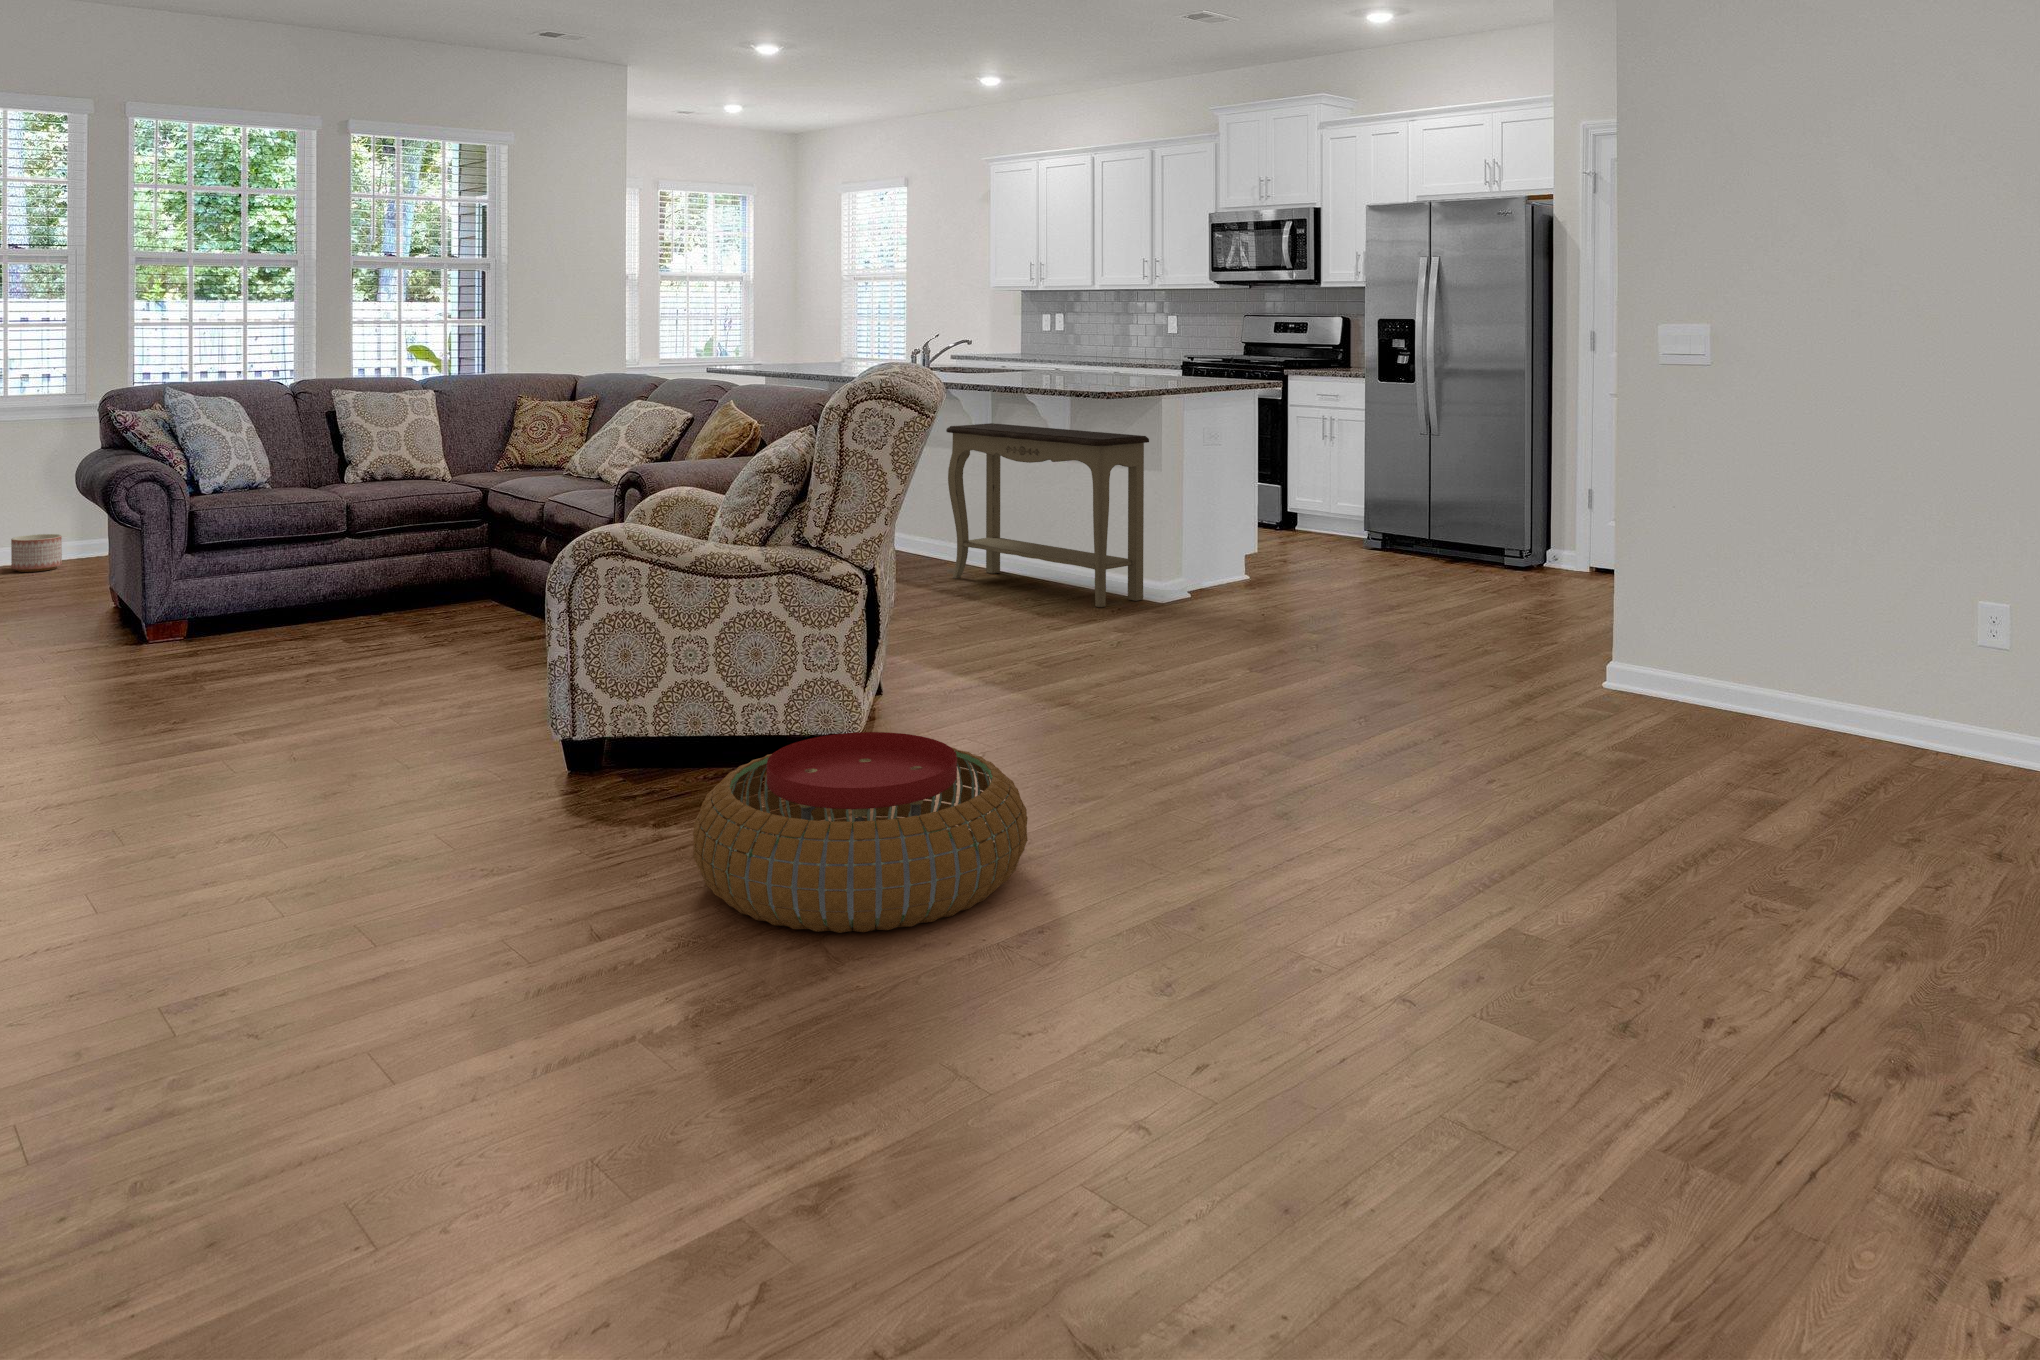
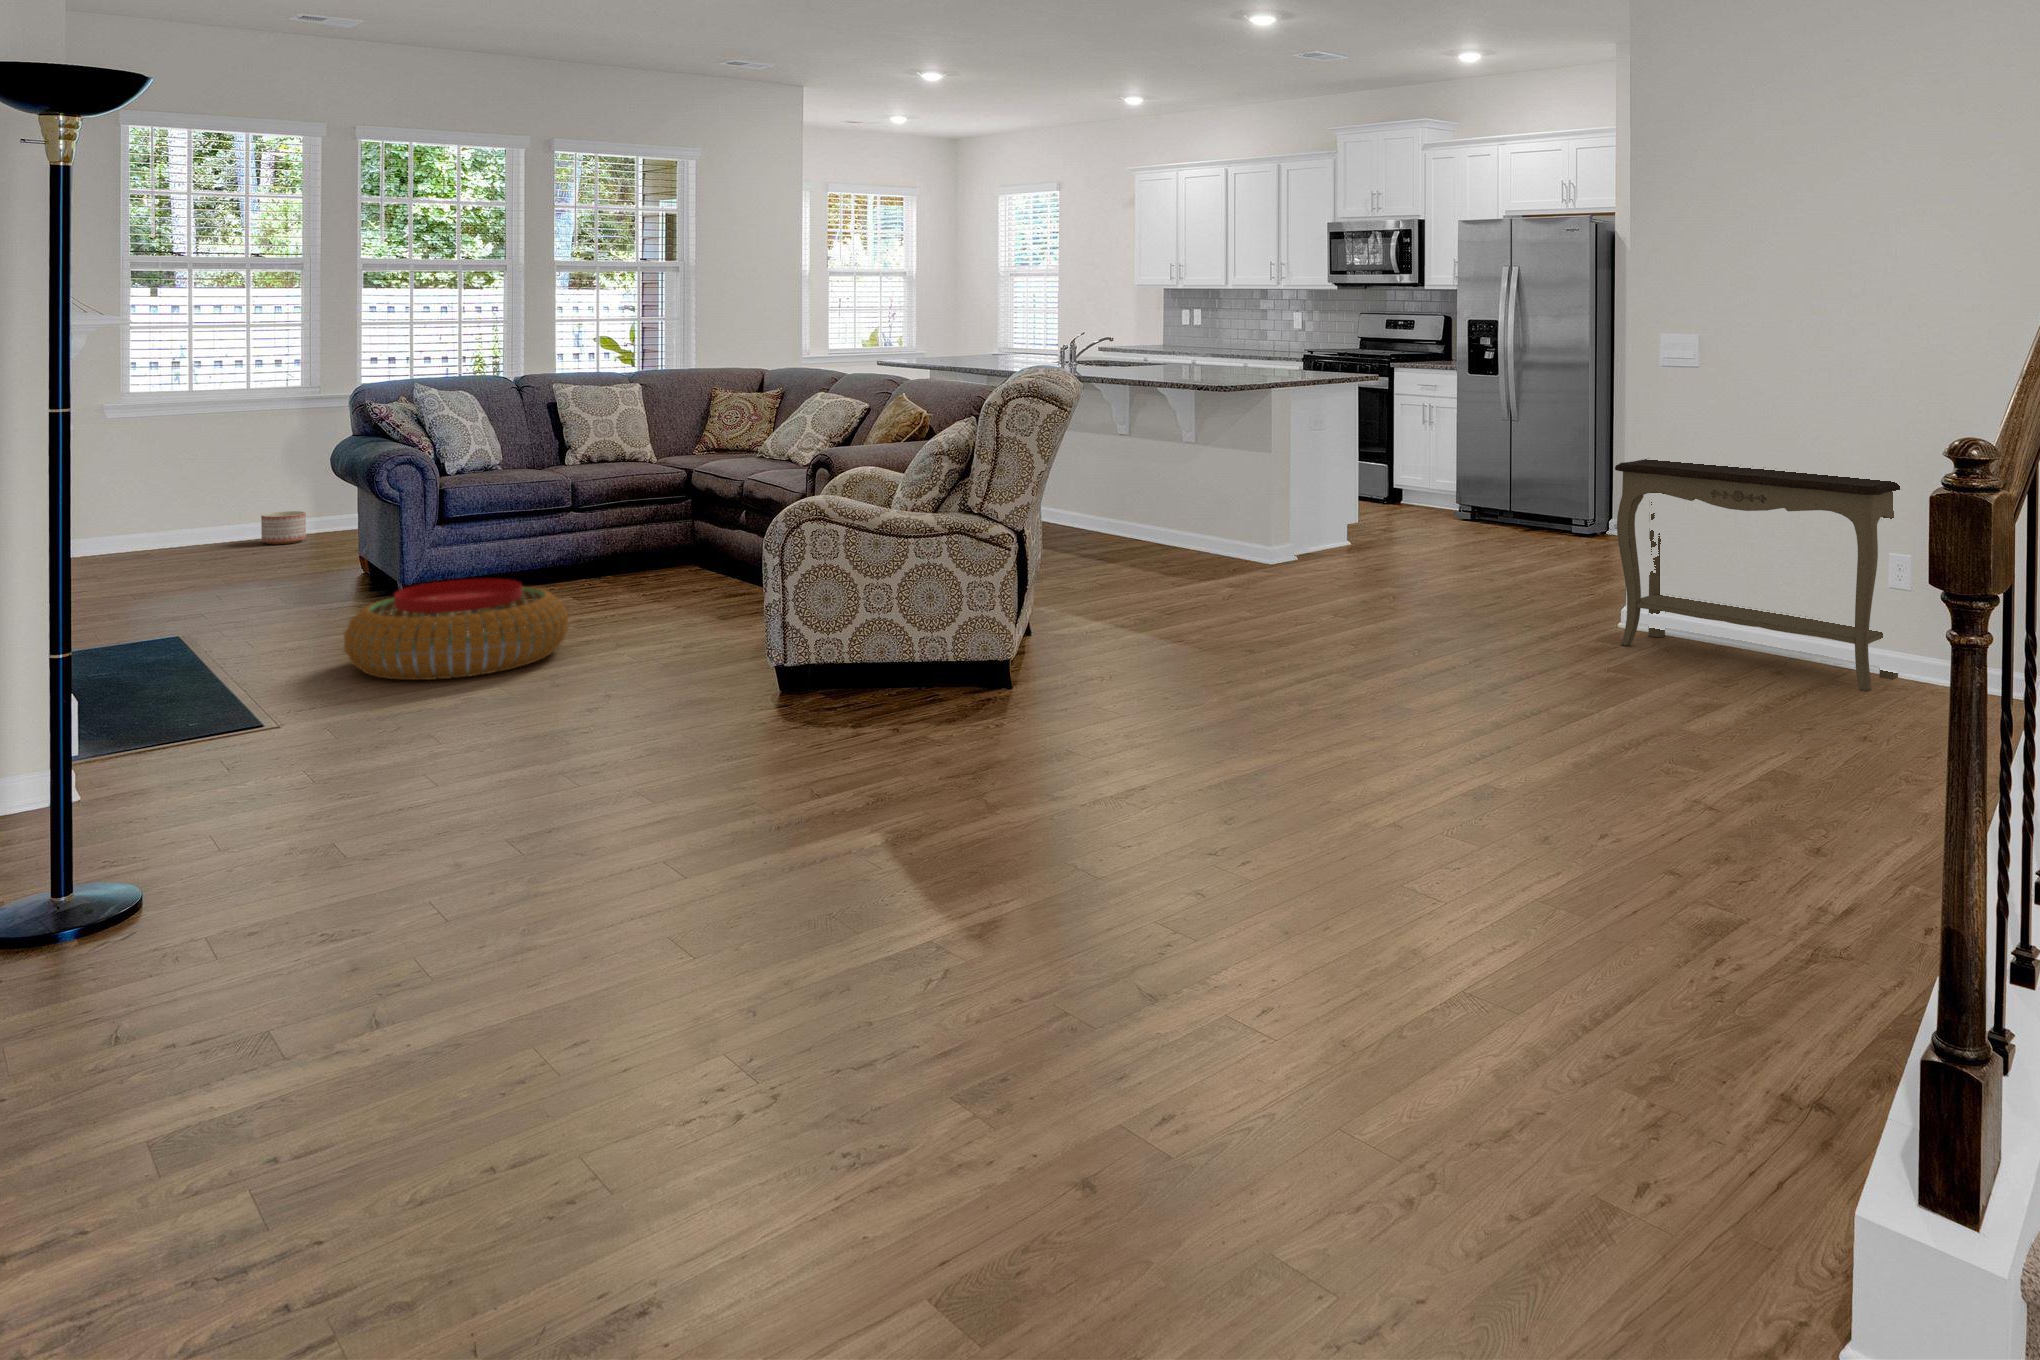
console table: present [946,423,1149,607] -> present [1615,459,1900,691]
pouf: present [693,732,1028,933] -> present [344,578,568,680]

